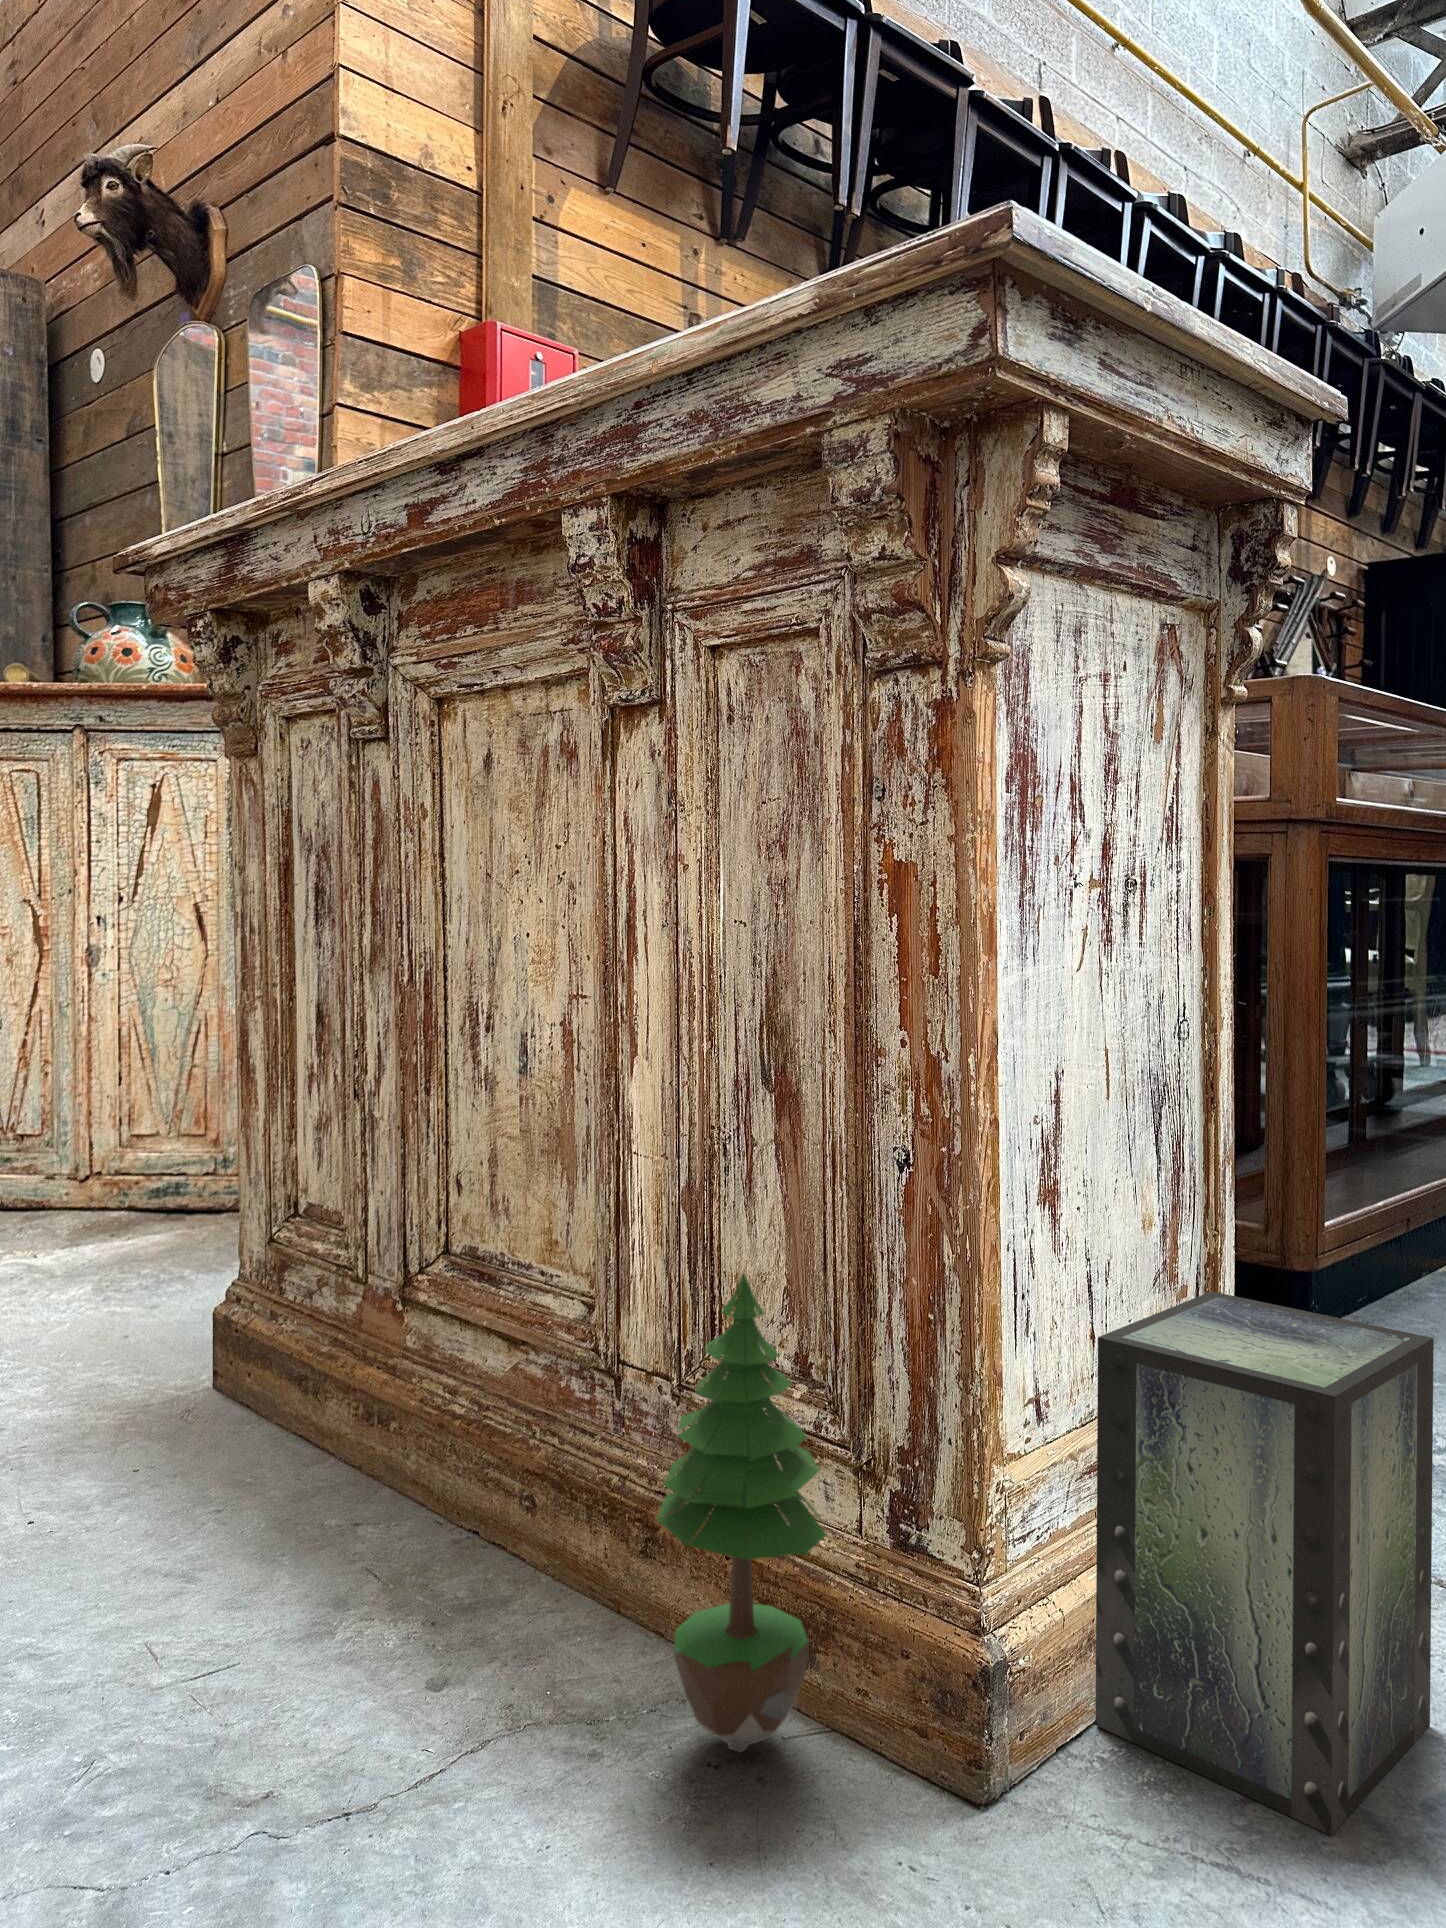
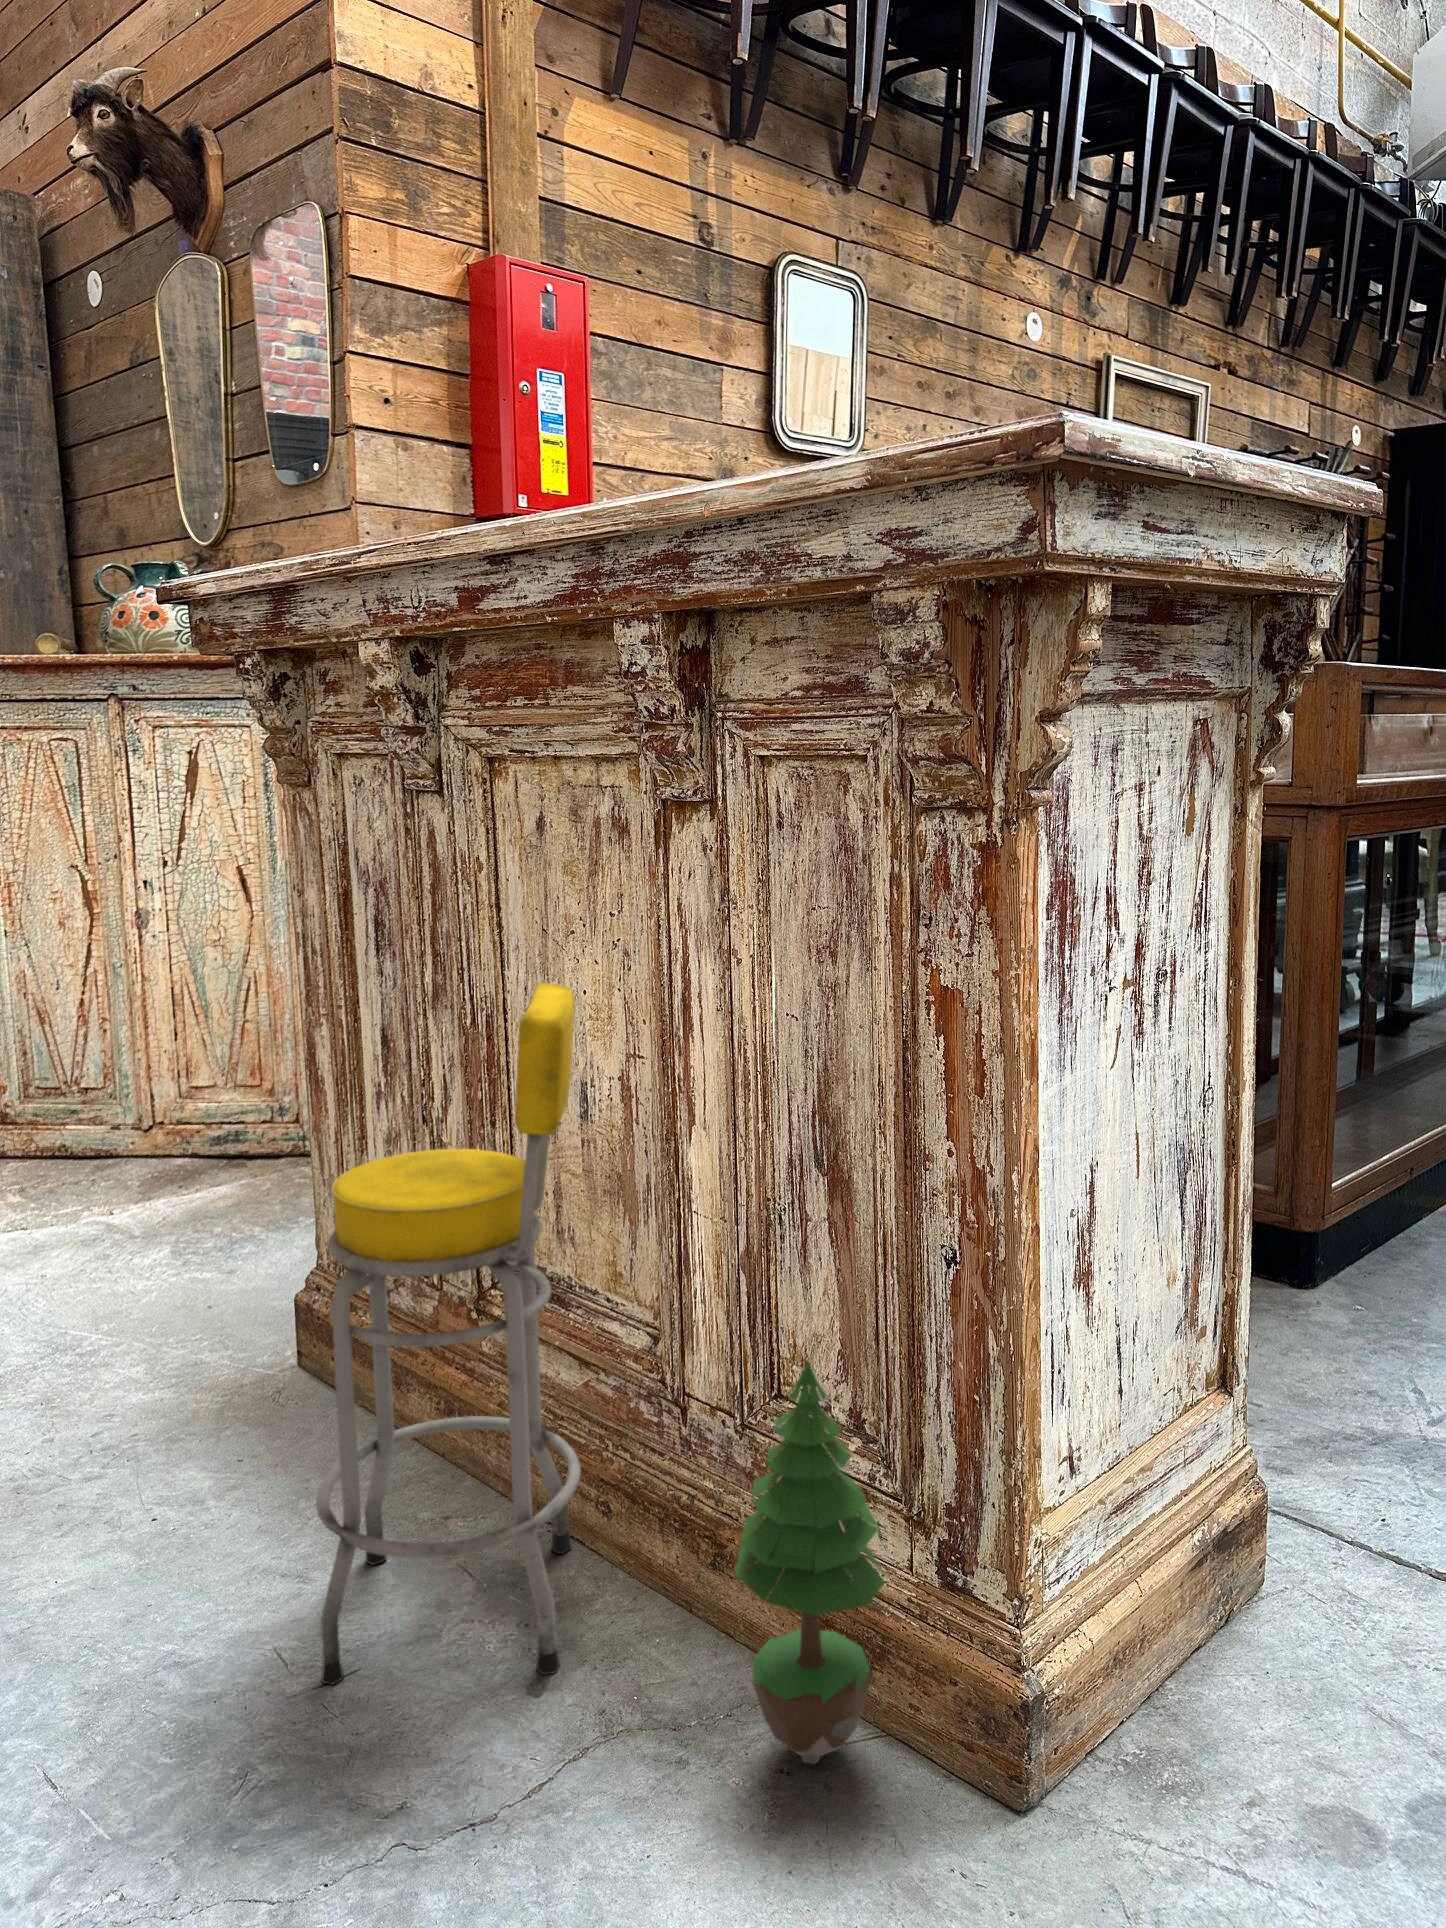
bar stool: none [188,909,513,1674] -> present [316,982,581,1685]
storage box: present [1096,1291,1434,1836] -> none [1122,1339,1430,1838]

